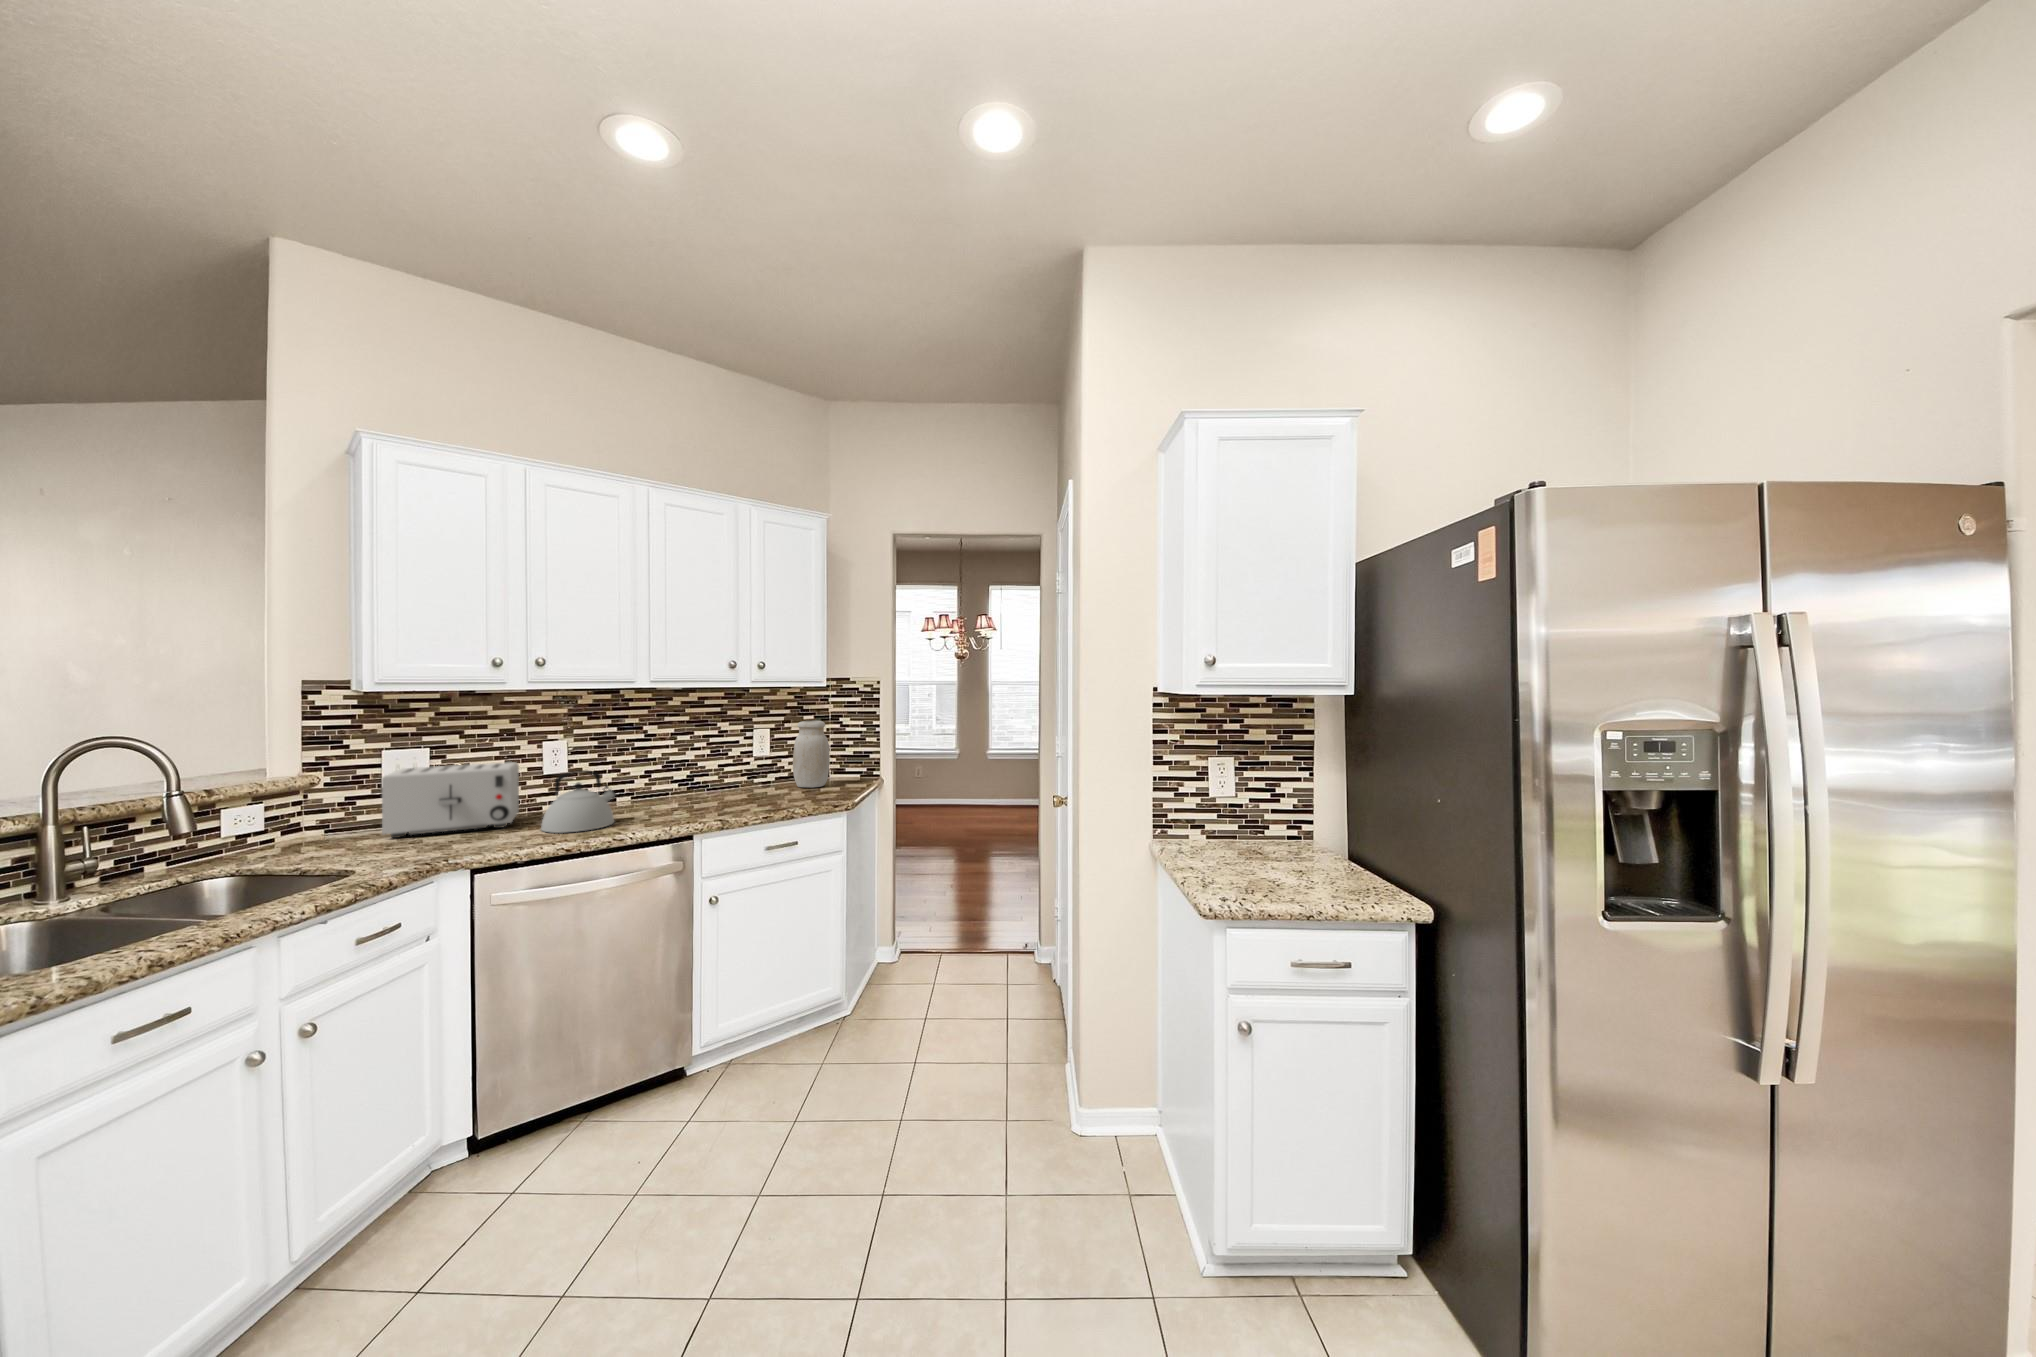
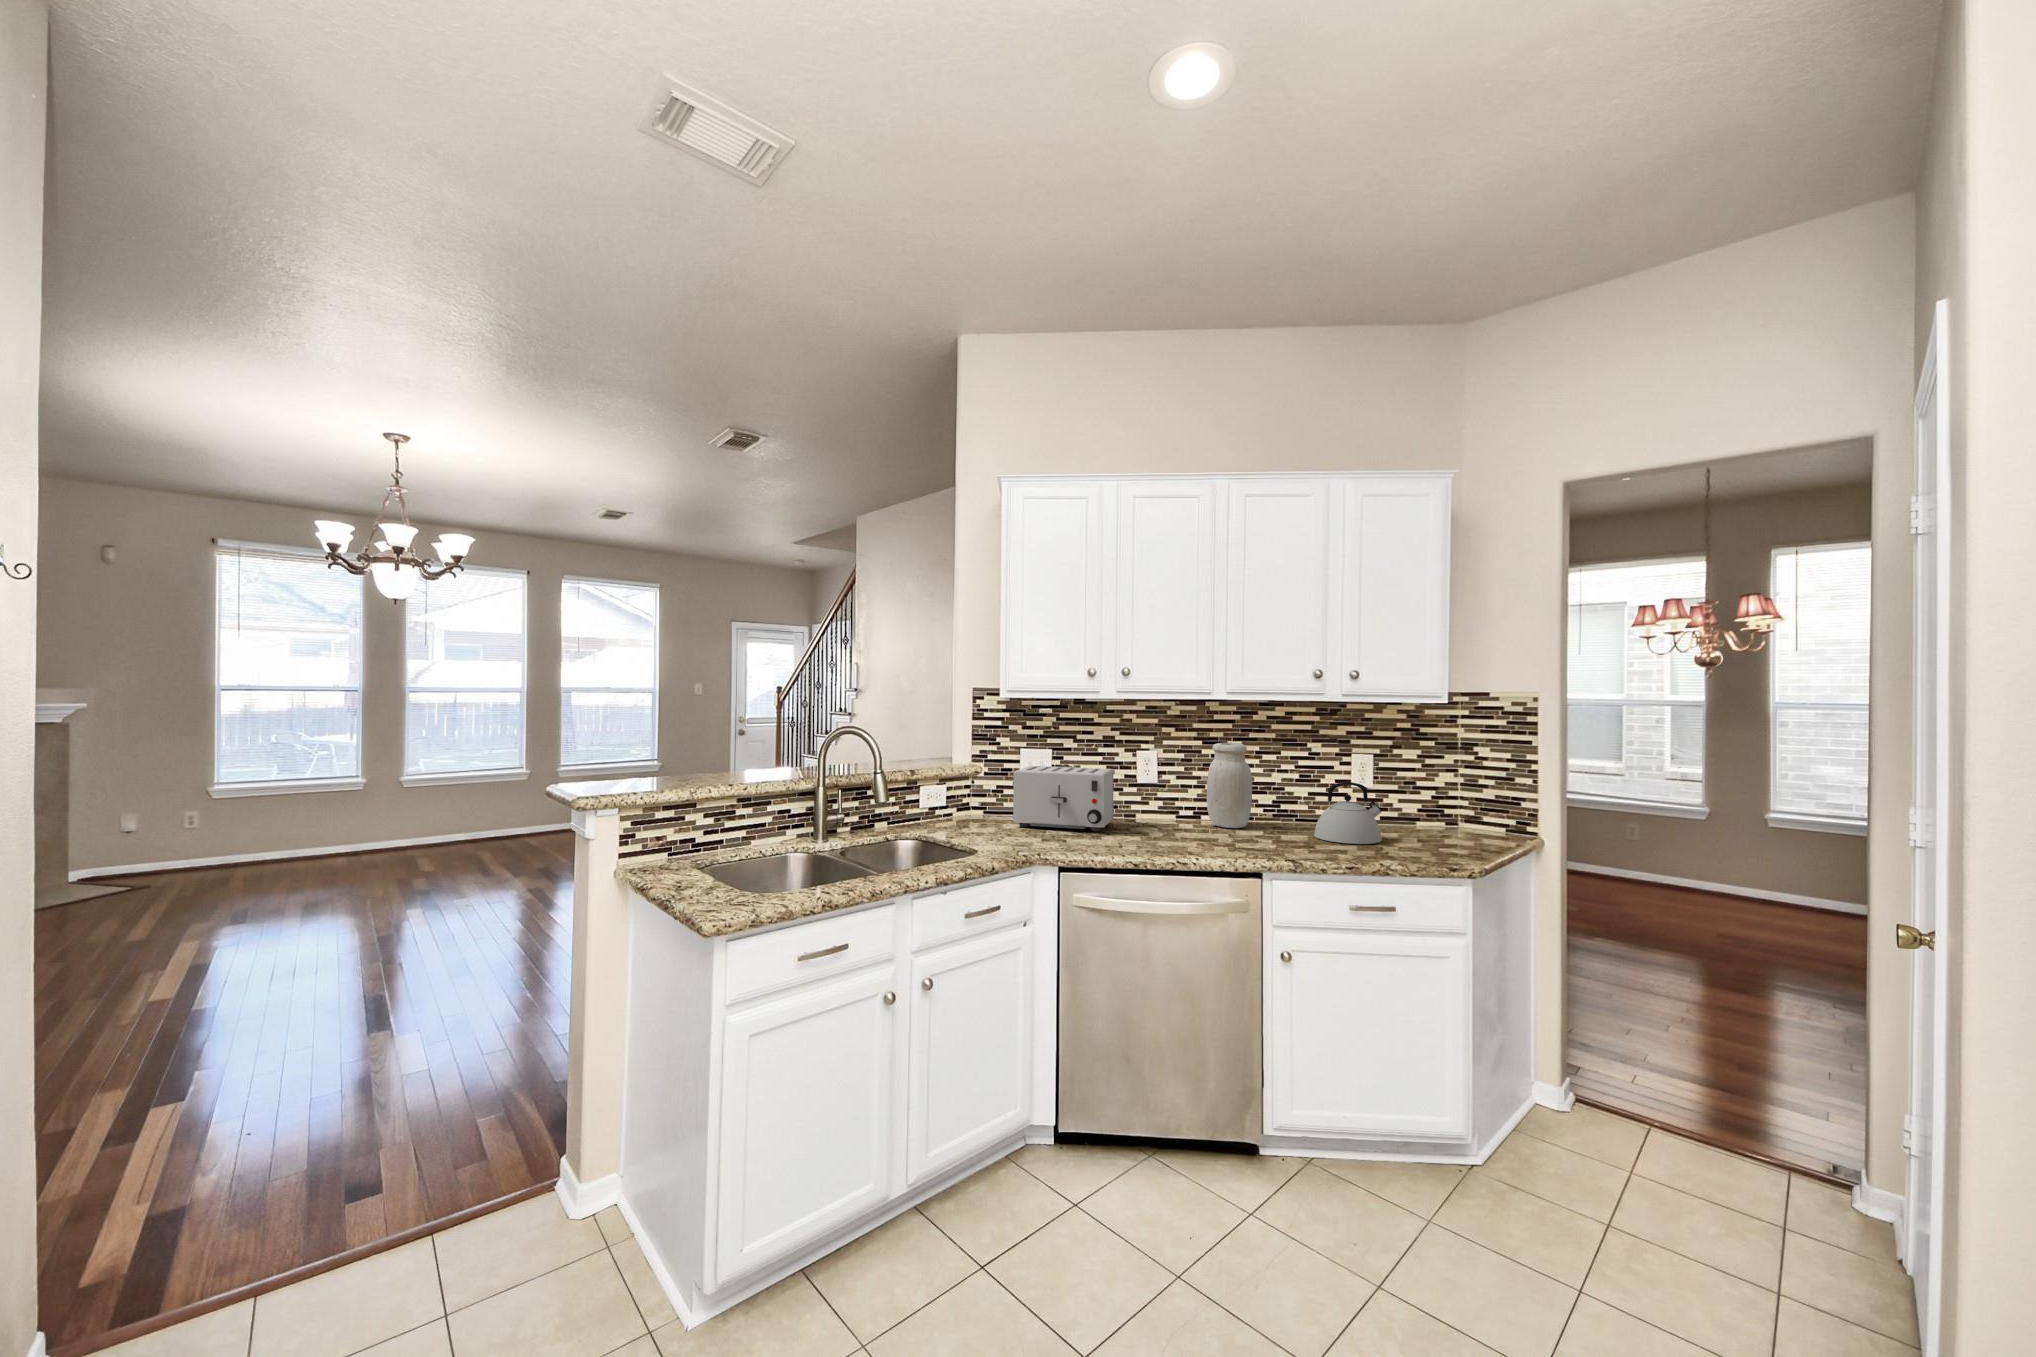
jar: present [793,721,830,788] -> present [1207,743,1252,828]
kettle: present [541,770,616,833] -> present [1314,782,1382,844]

